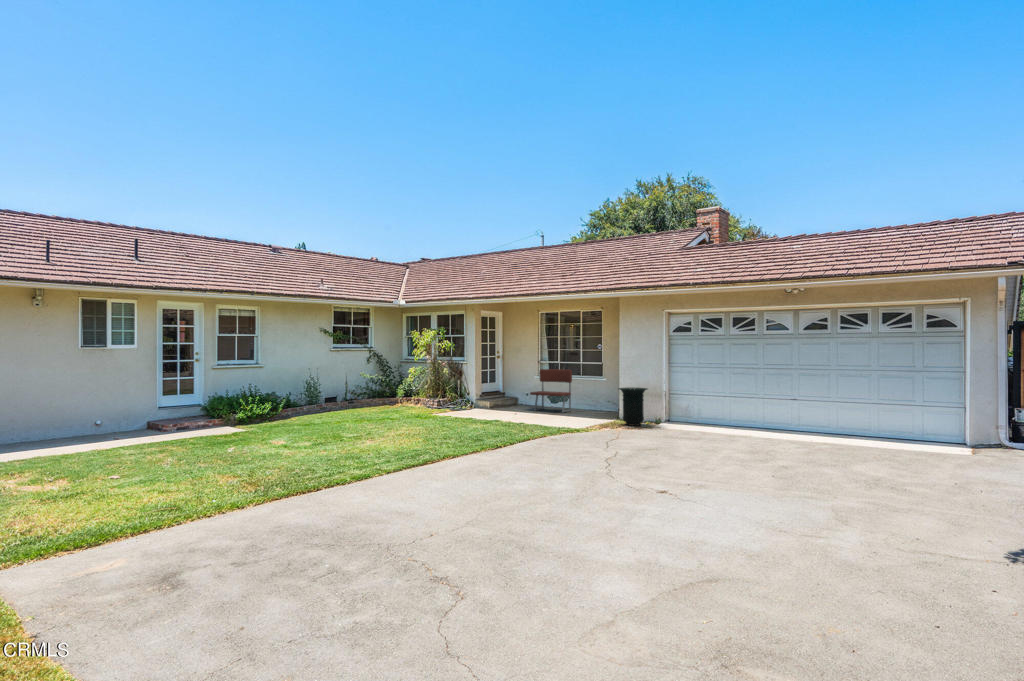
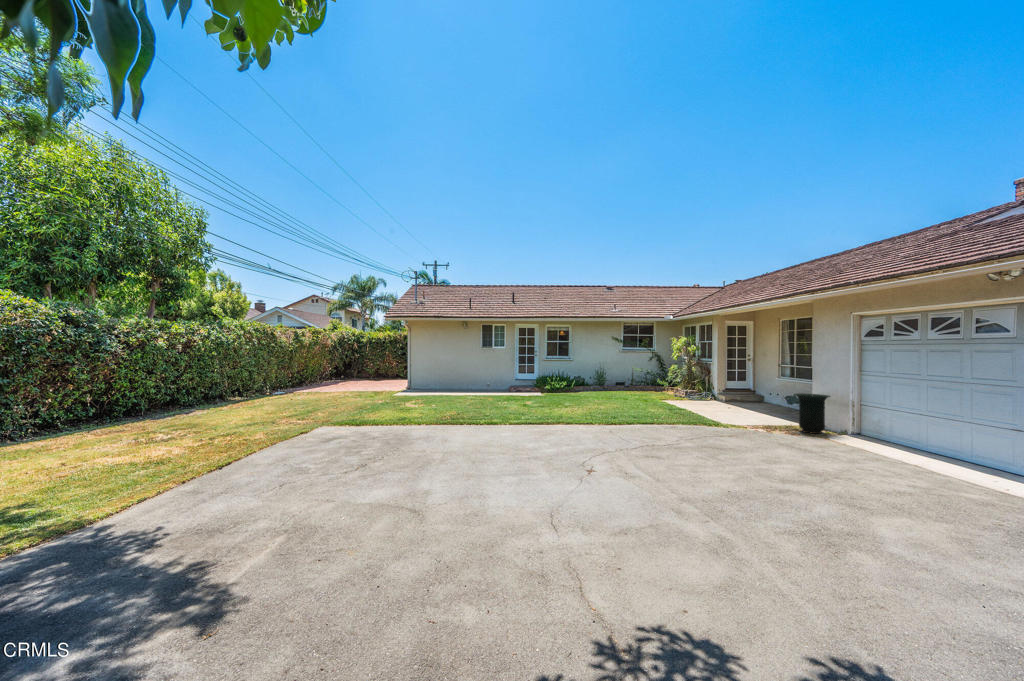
bench: present [530,369,572,412] -> none [757,372,799,414]

